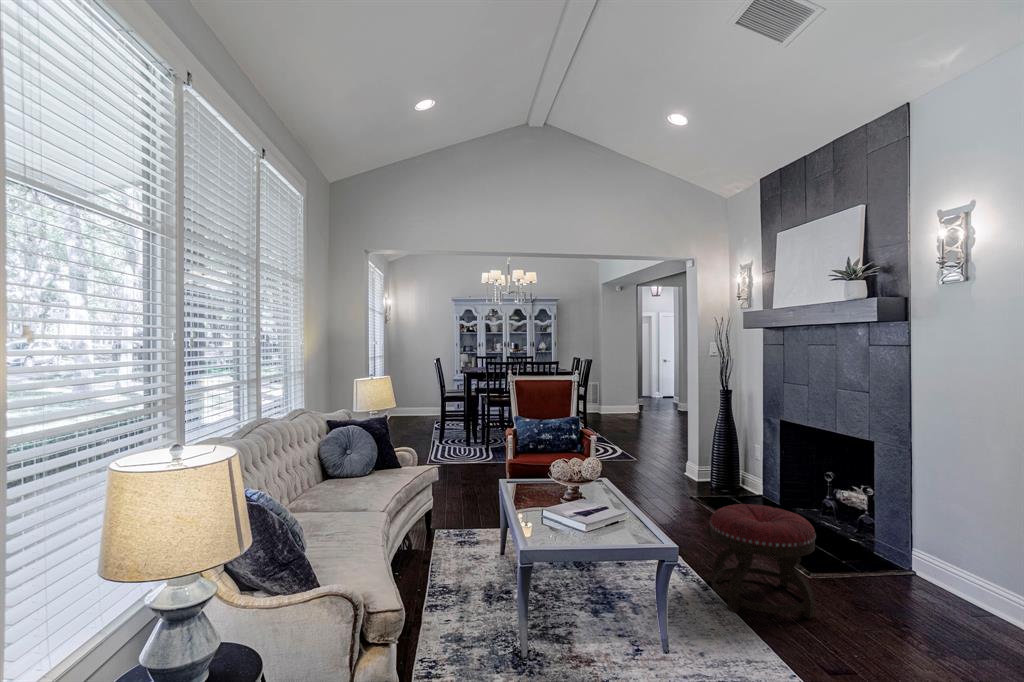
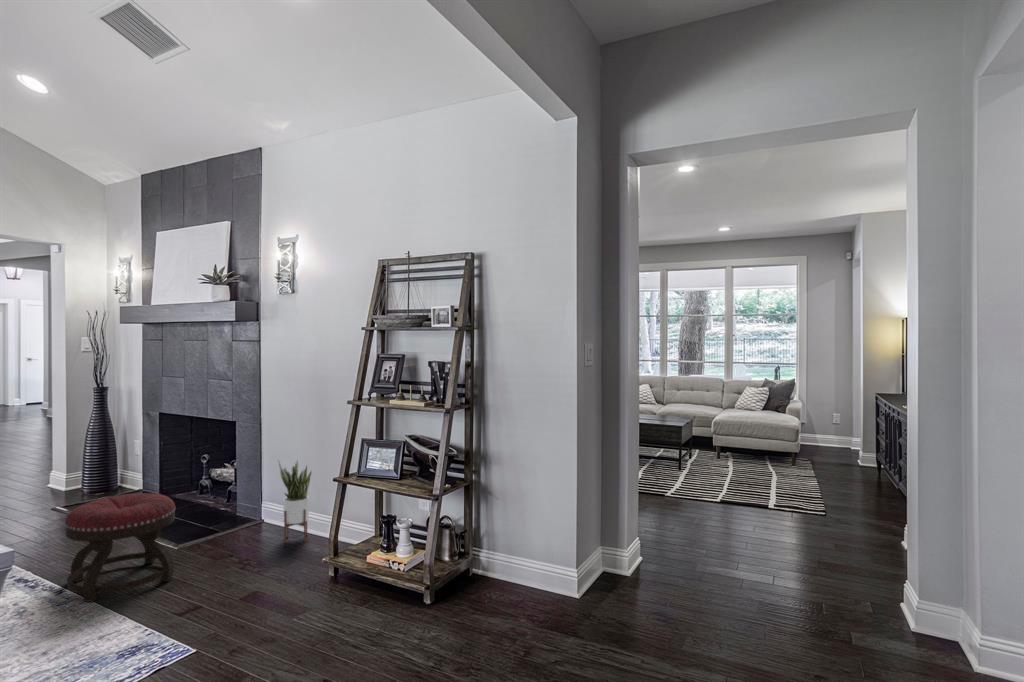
potted plant: none [945,503,1005,630] -> present [278,460,312,543]

